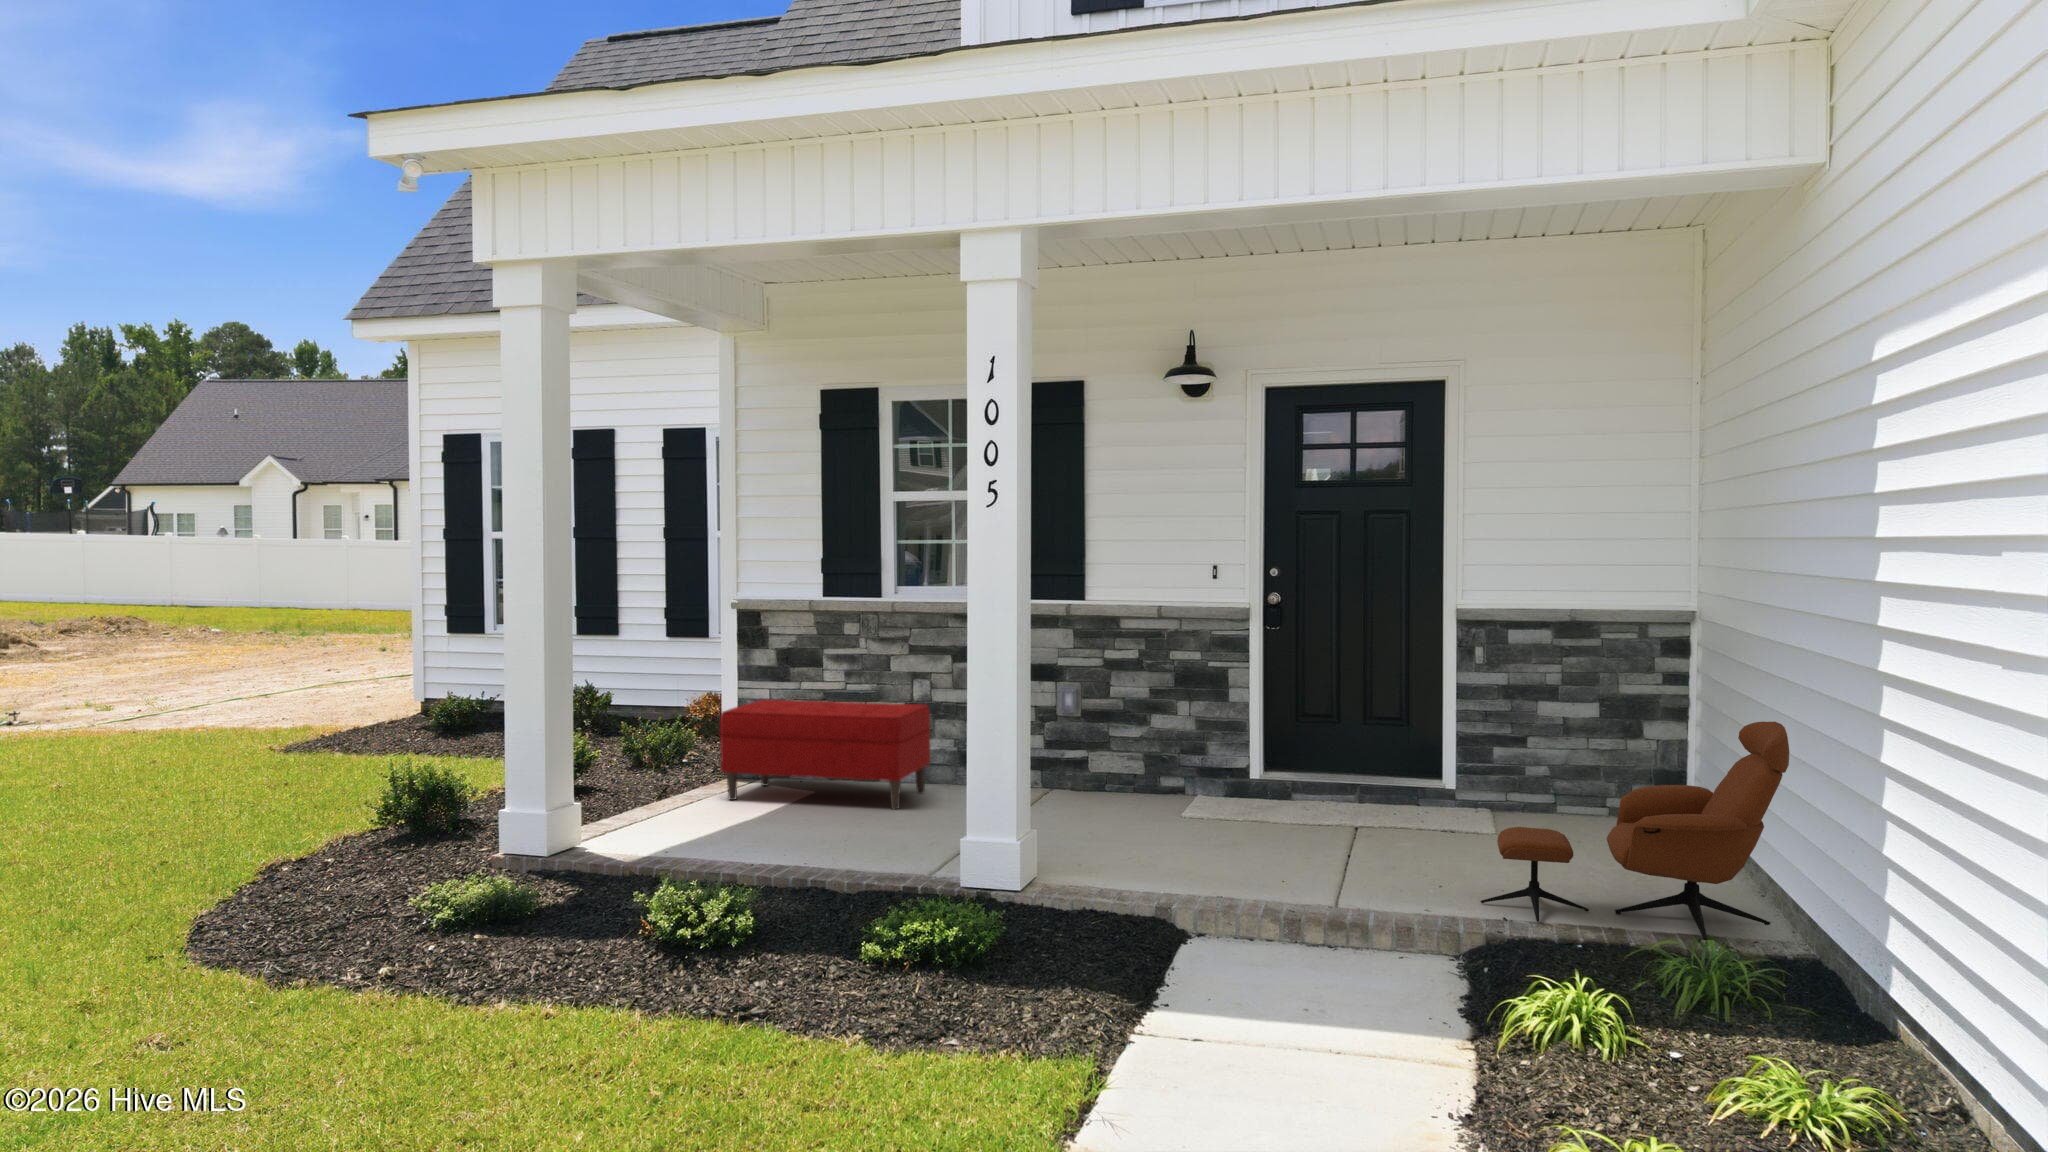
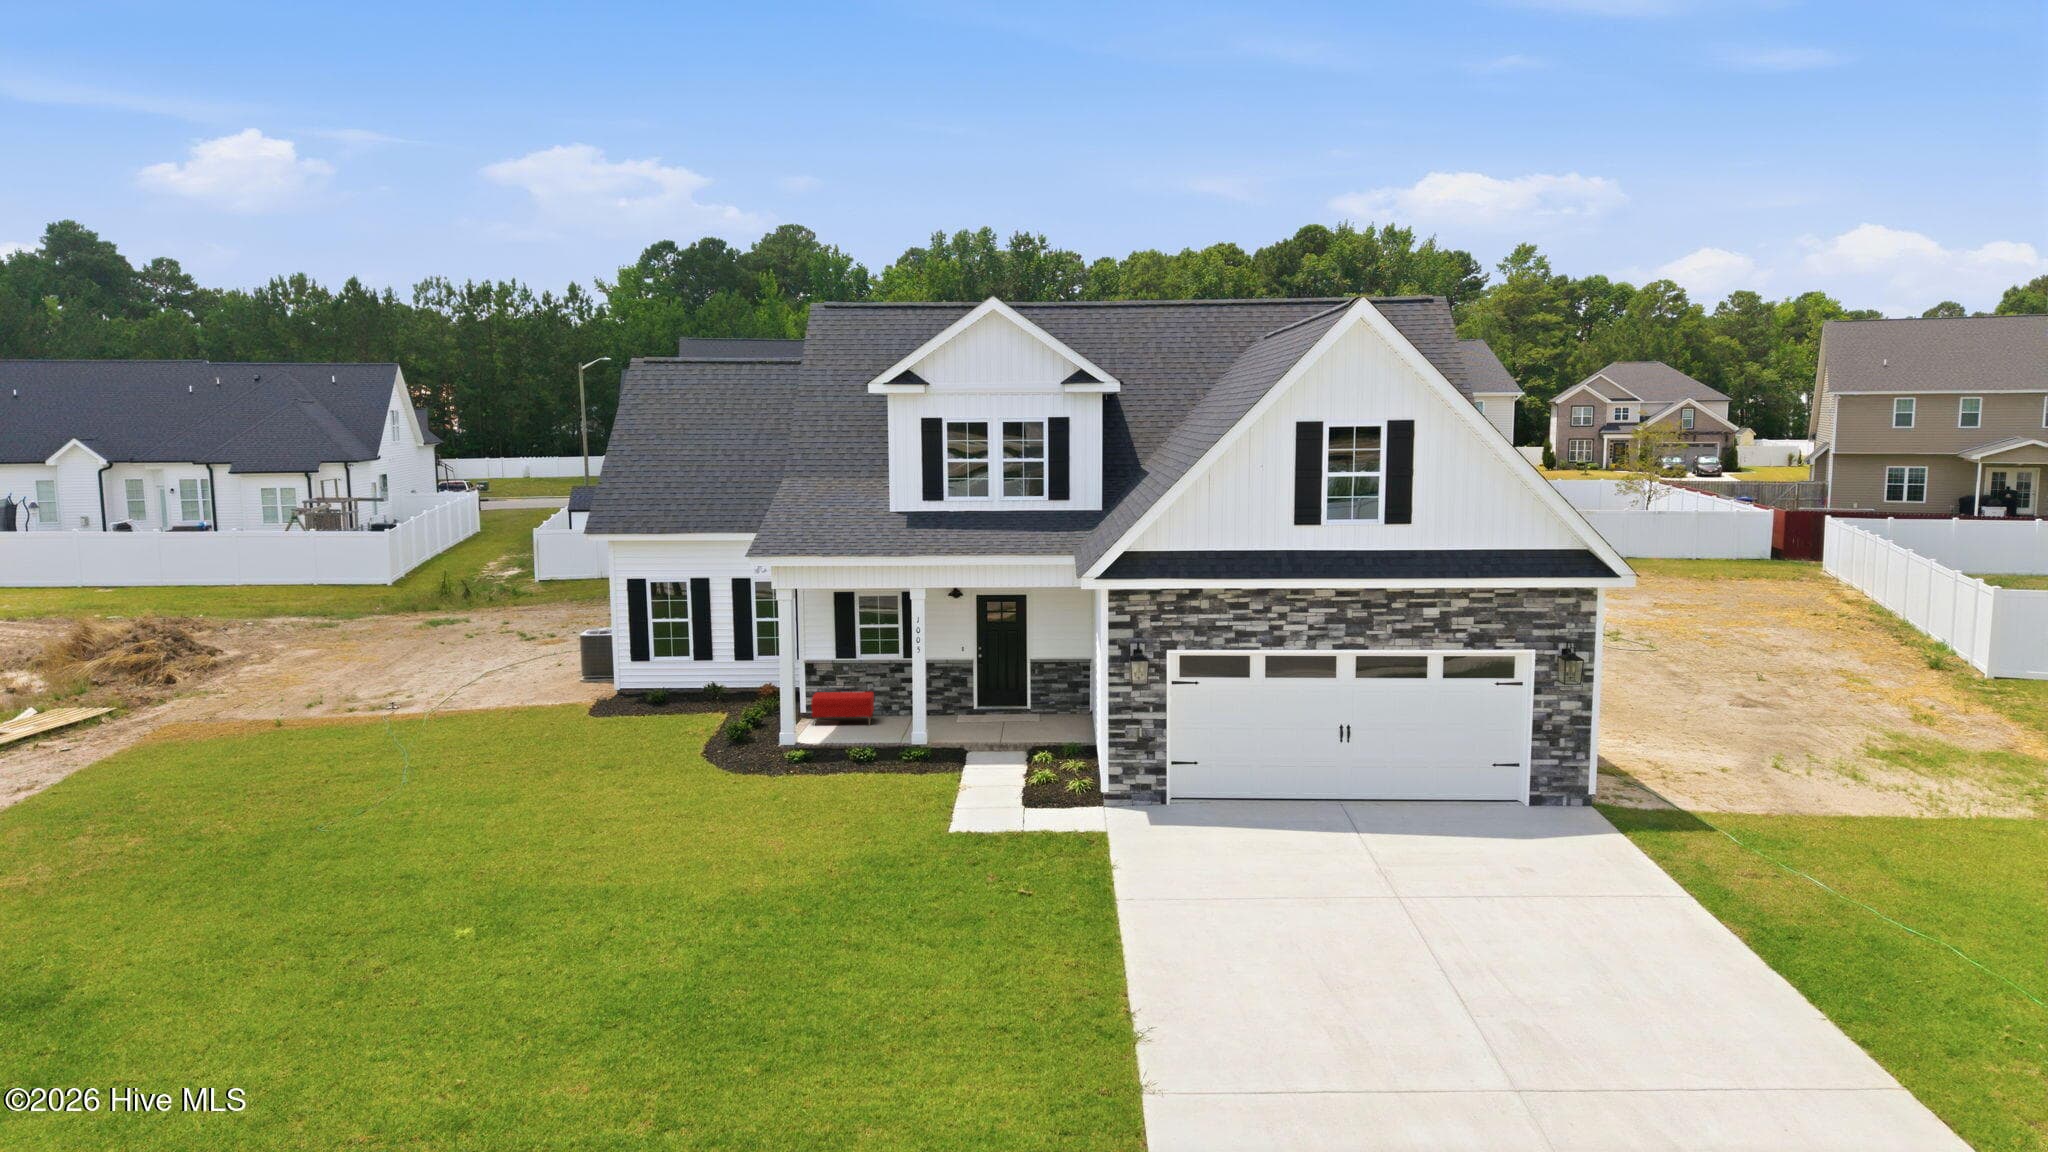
lounge chair: present [1481,722,1789,940] -> none [1033,696,1093,743]

